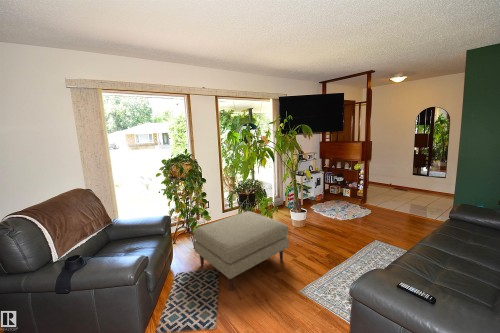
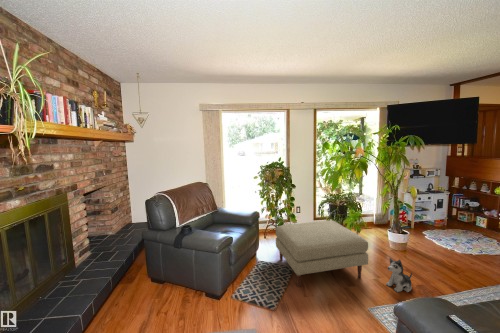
plush toy: none [304,236,323,266] -> present [386,258,412,292]

